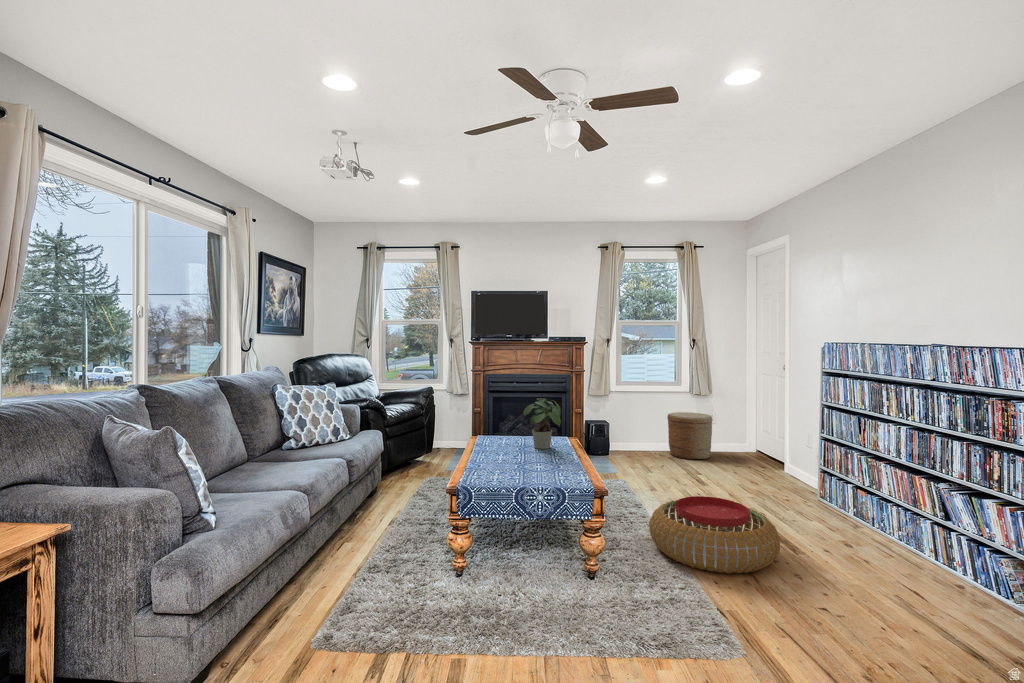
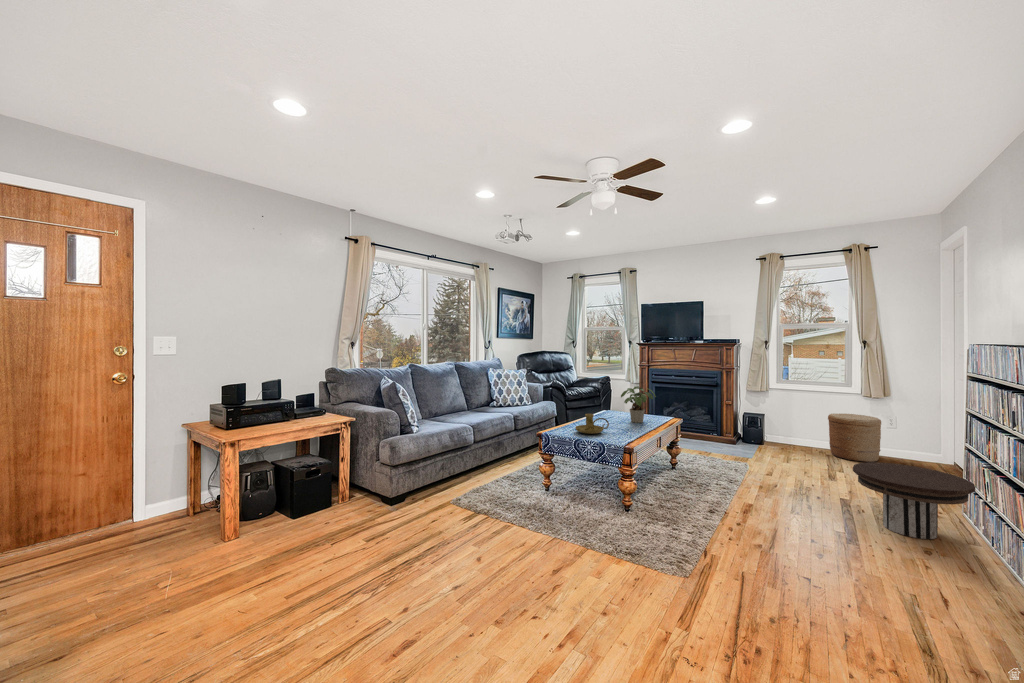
candle holder: none [495,445,538,477] -> present [575,414,609,434]
side table: none [772,460,879,534] -> present [853,462,975,539]
pouf: present [649,496,780,573] -> none [697,473,810,536]

